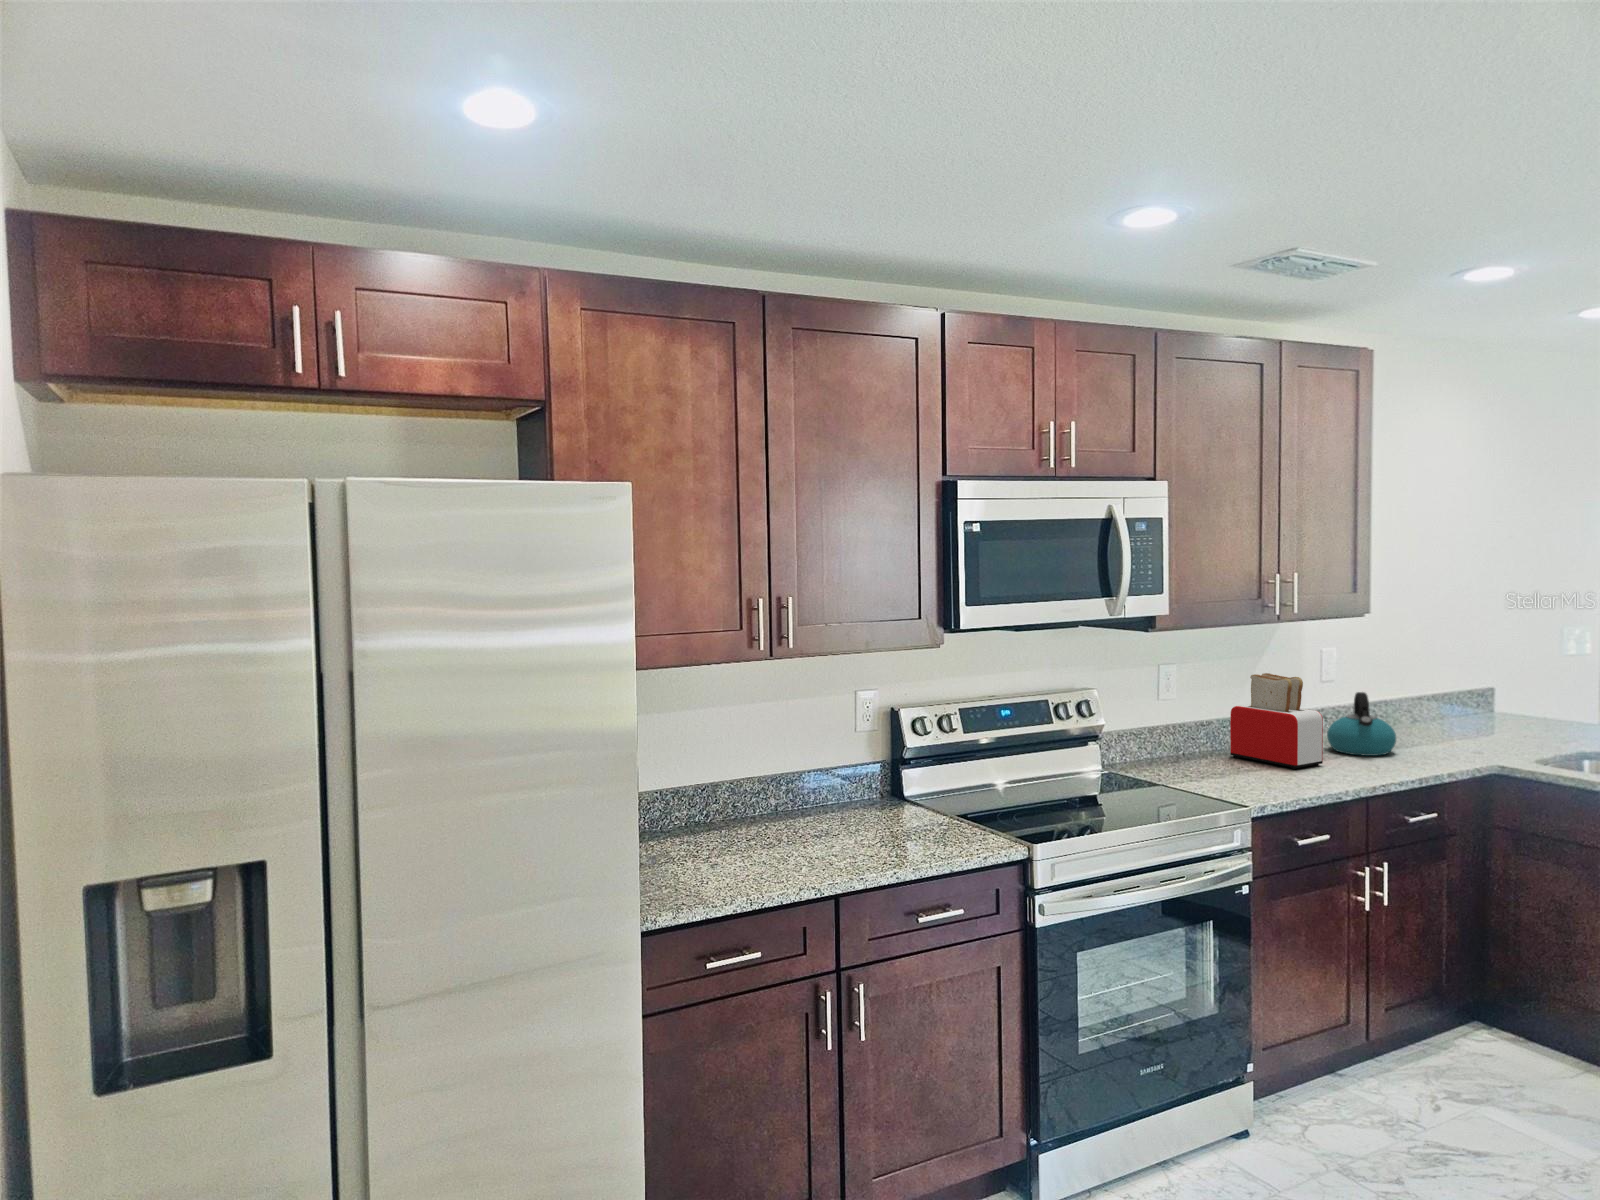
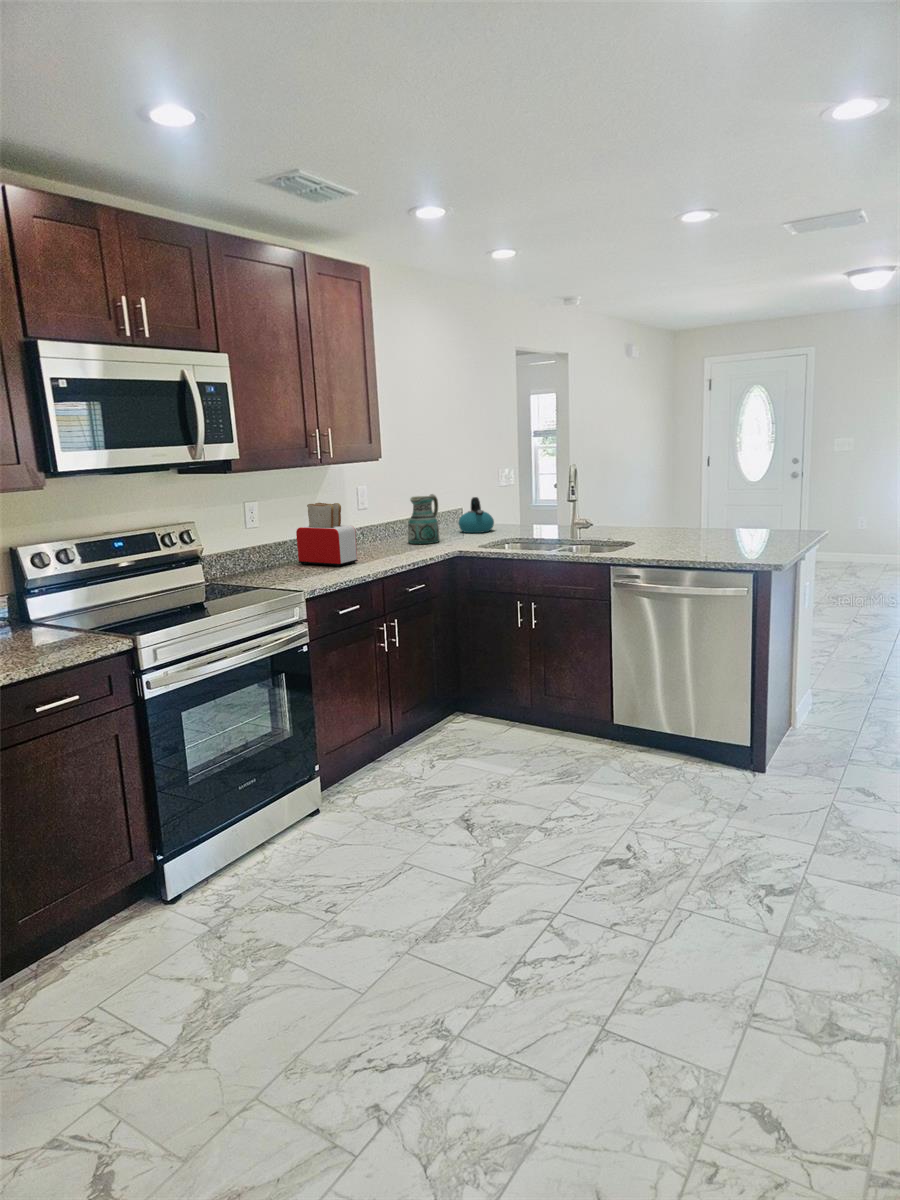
ceramic pitcher: none [1401,669,1457,745] -> present [408,494,439,544]
kettle: present [1327,692,1396,756] -> present [459,497,494,533]

